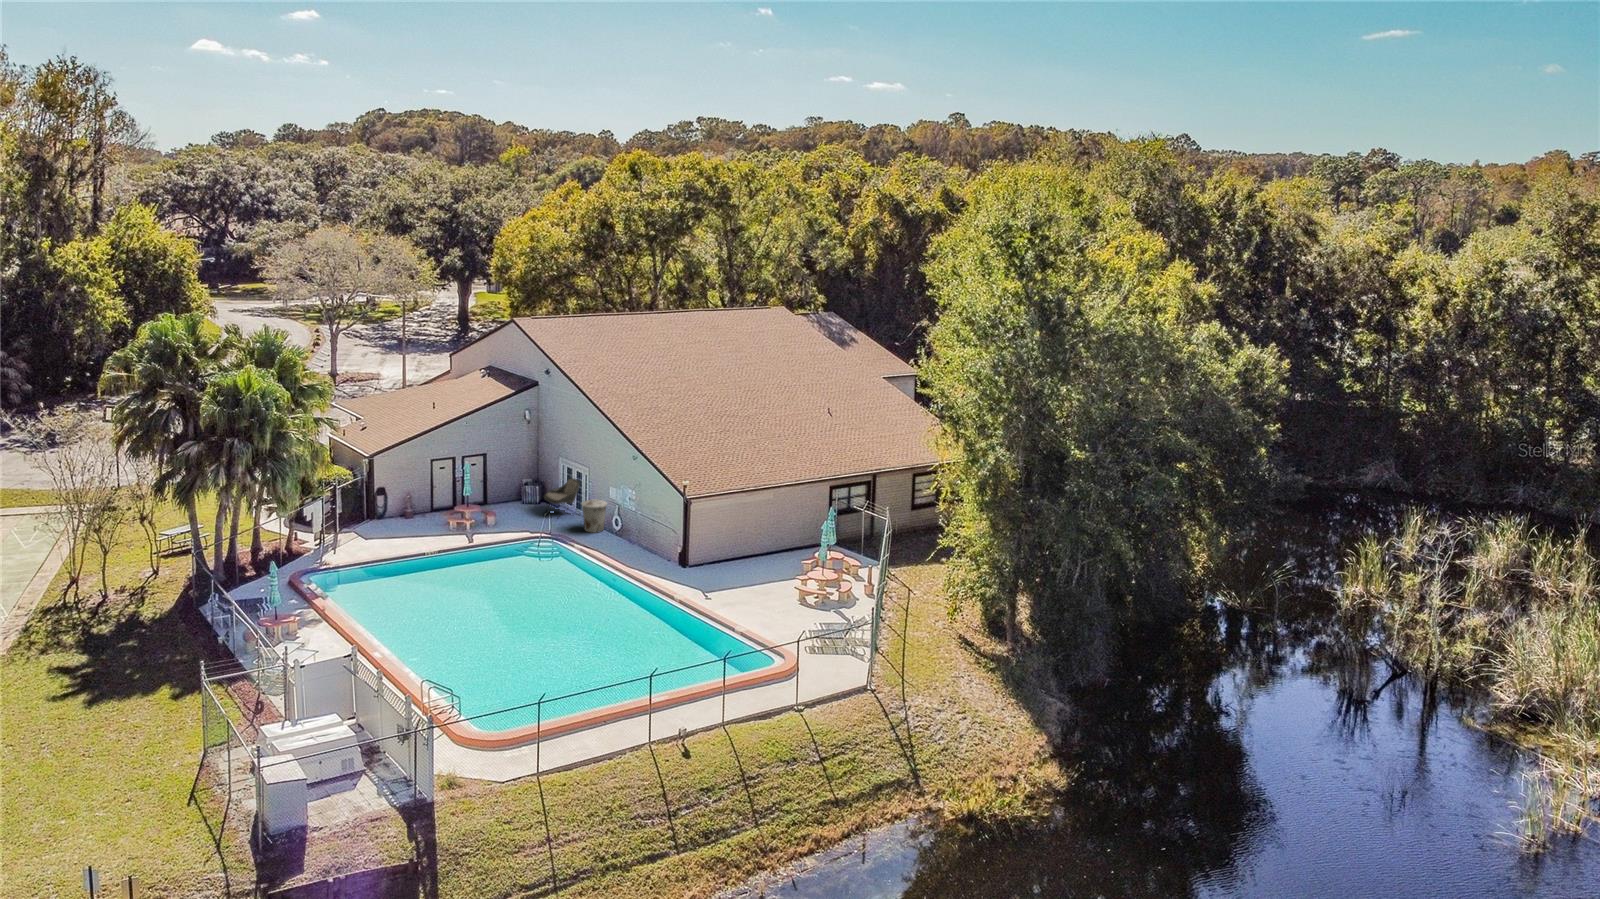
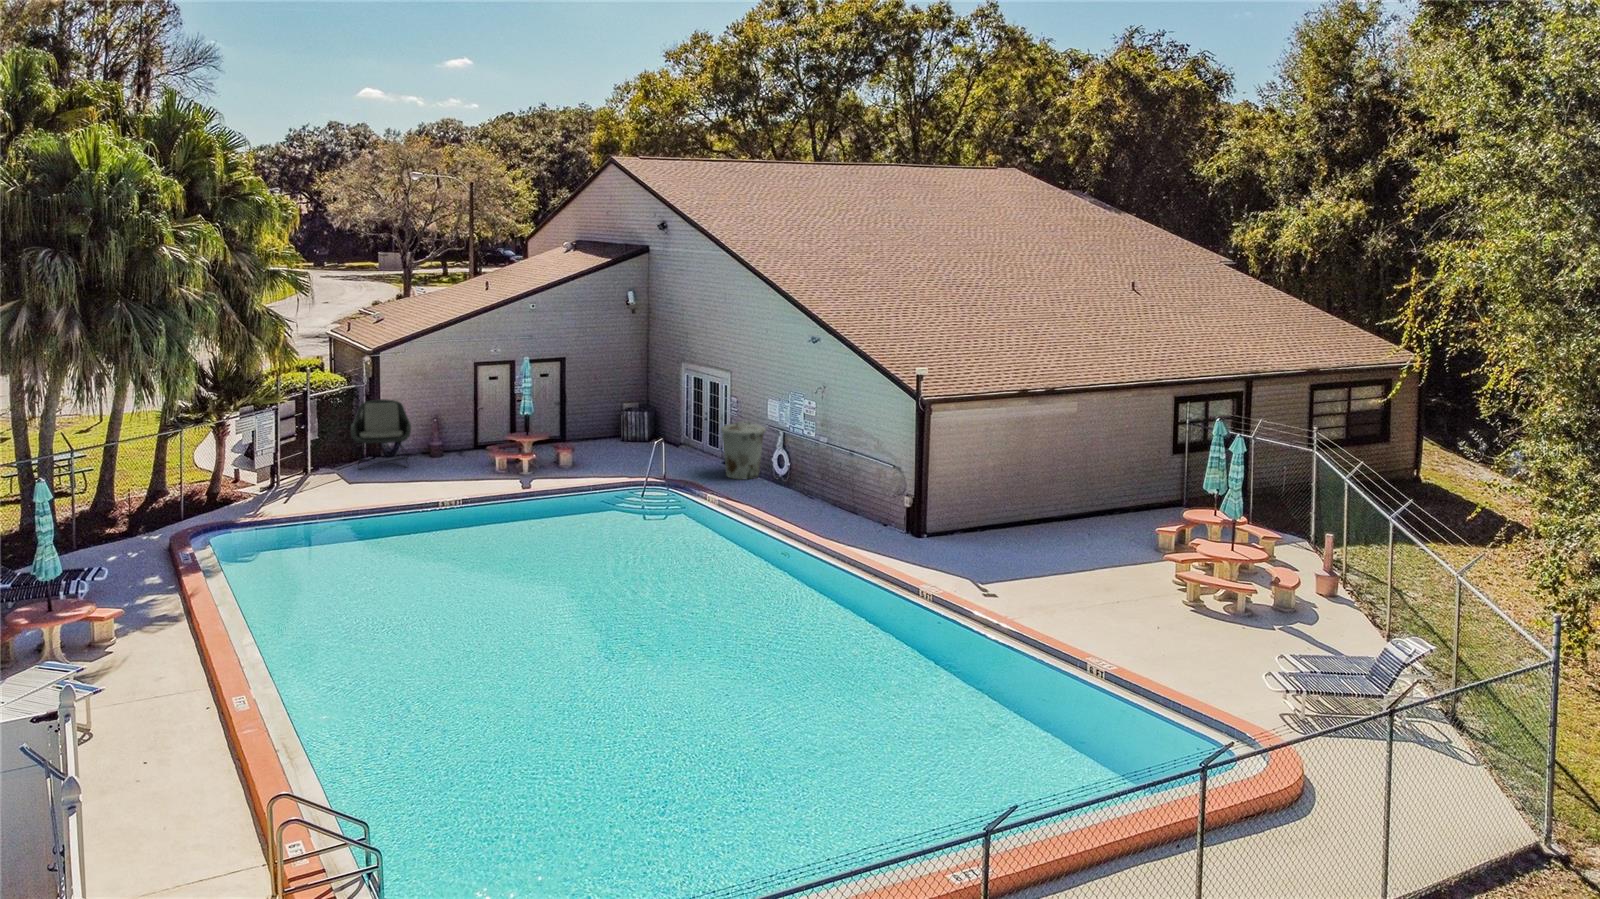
lounge chair: present [544,478,579,514] -> present [351,399,411,470]

